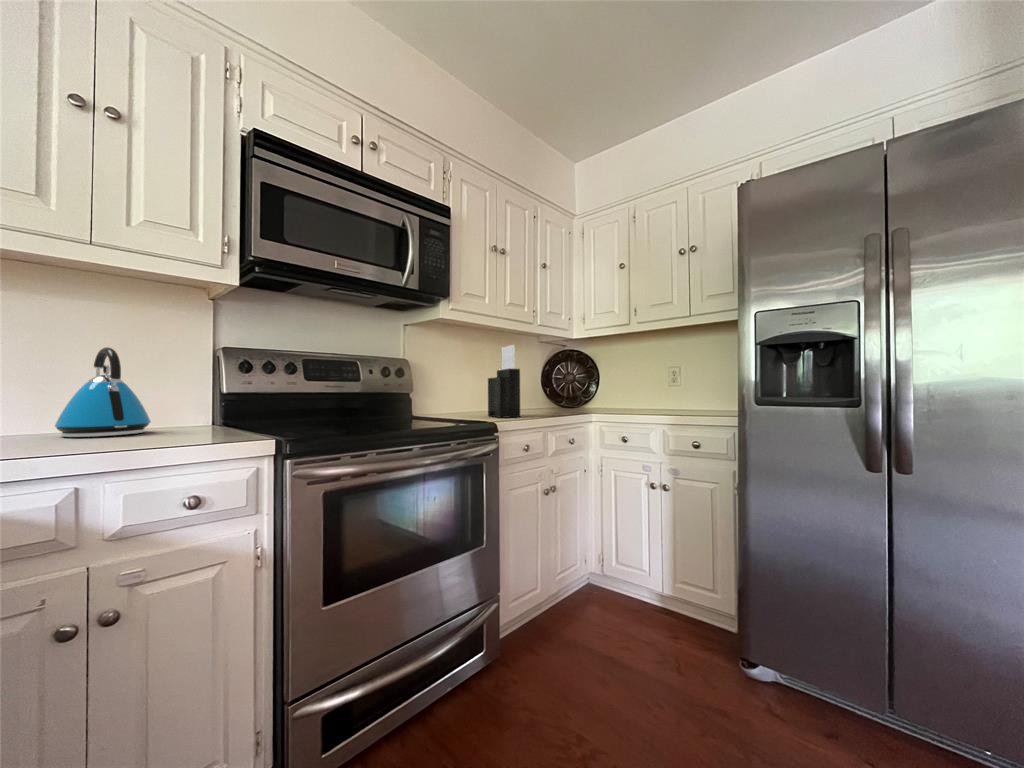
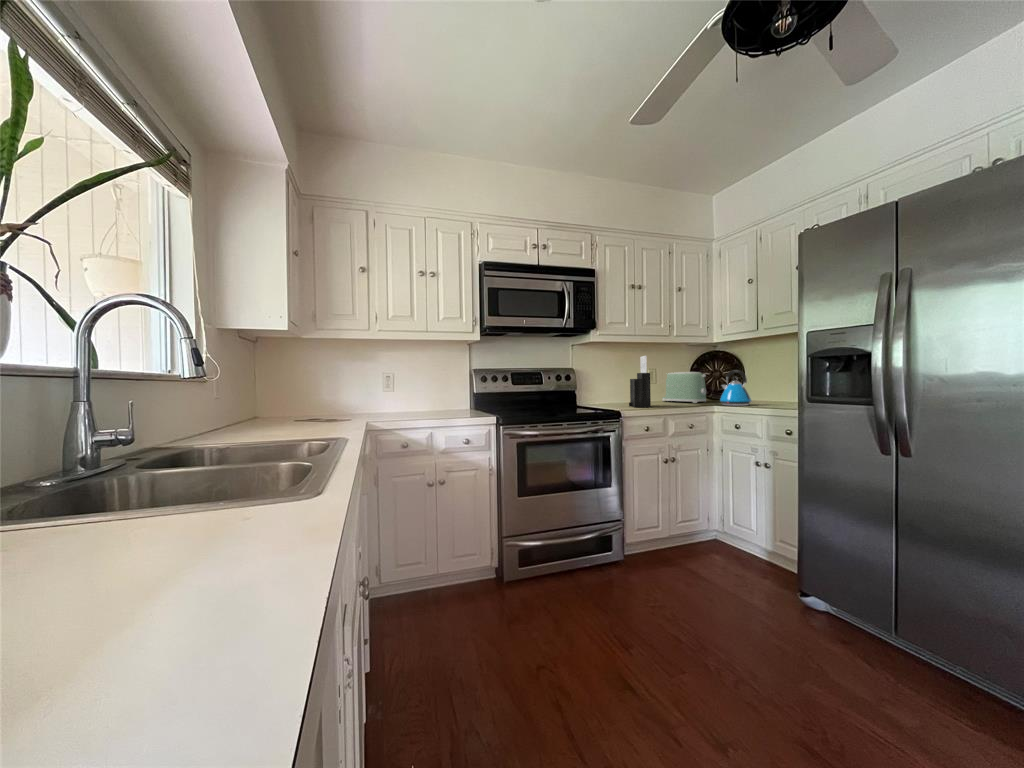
kettle: present [55,347,151,437] -> present [720,370,752,406]
toaster: none [514,373,568,412] -> present [662,372,706,403]

